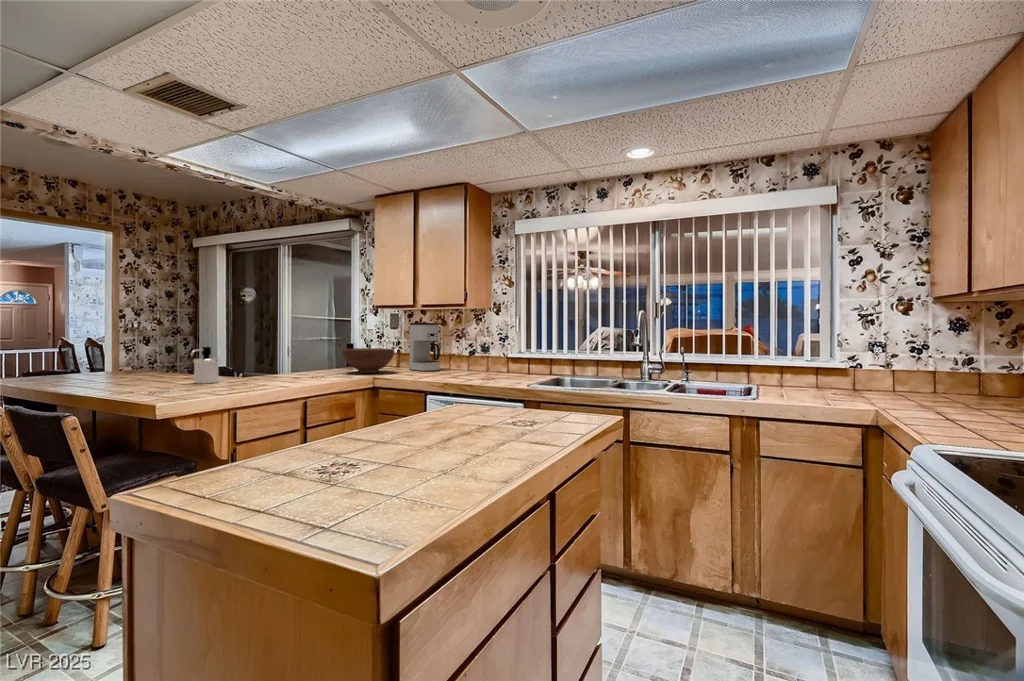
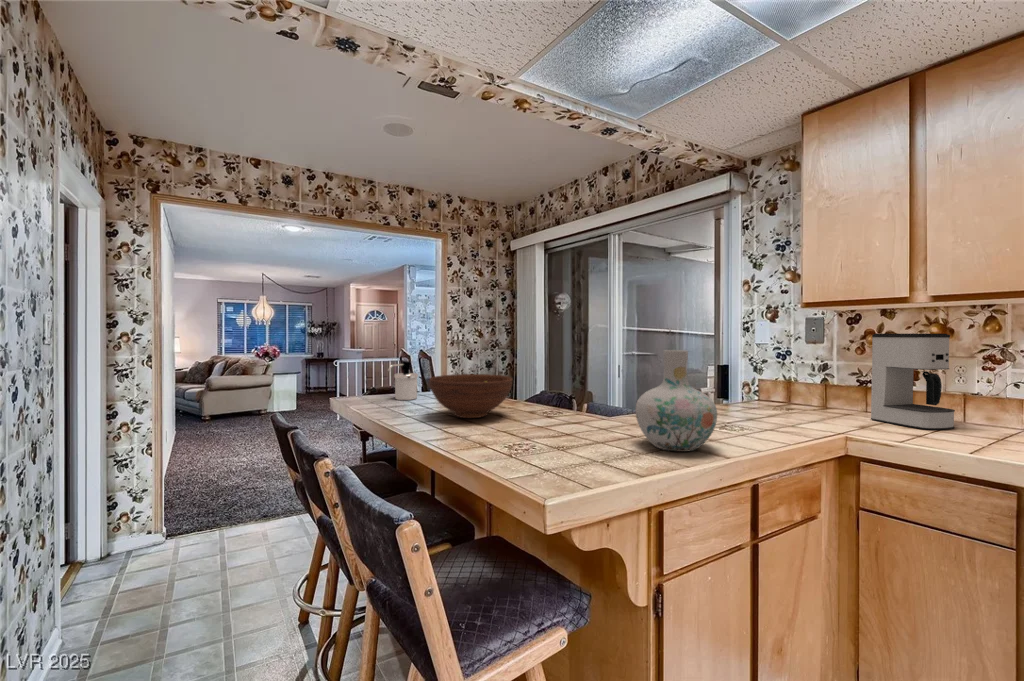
vase: none [248,329,294,382] -> present [635,350,717,452]
soap dispenser: present [191,347,219,384] -> present [388,361,418,400]
fruit bowl: present [342,348,394,373] -> present [429,374,513,418]

